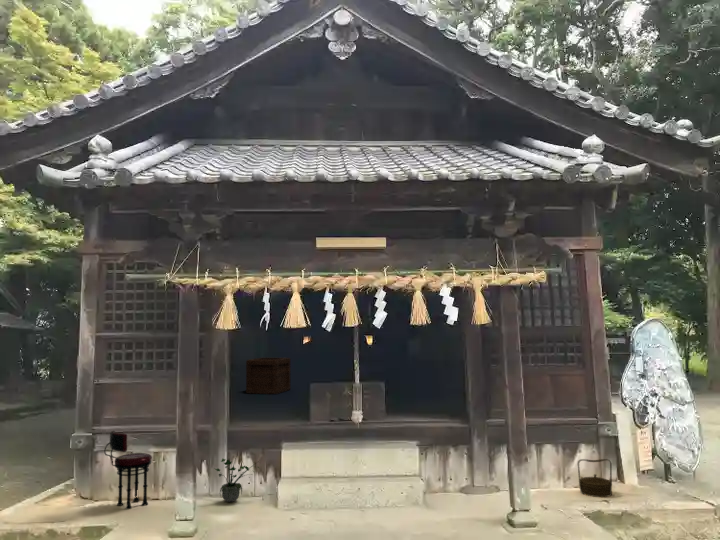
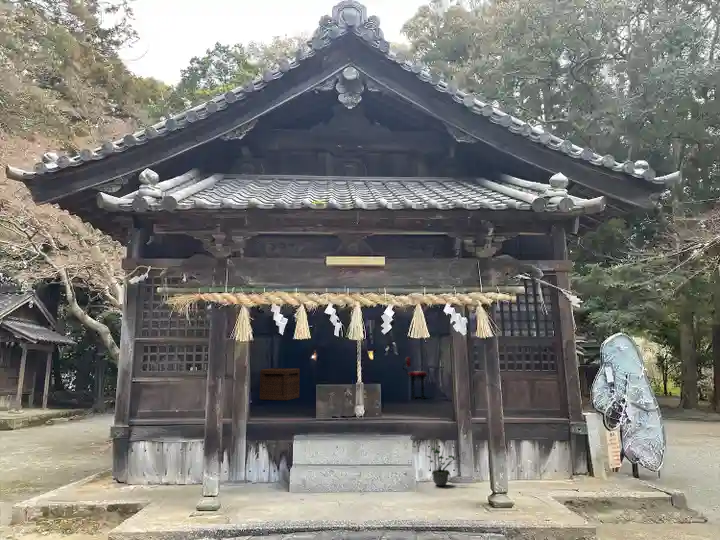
stool: present [104,431,152,509] -> present [403,357,427,400]
potted plant: present [215,459,259,502] -> present [428,448,455,486]
woven basket: present [578,459,612,497] -> none [552,454,582,487]

